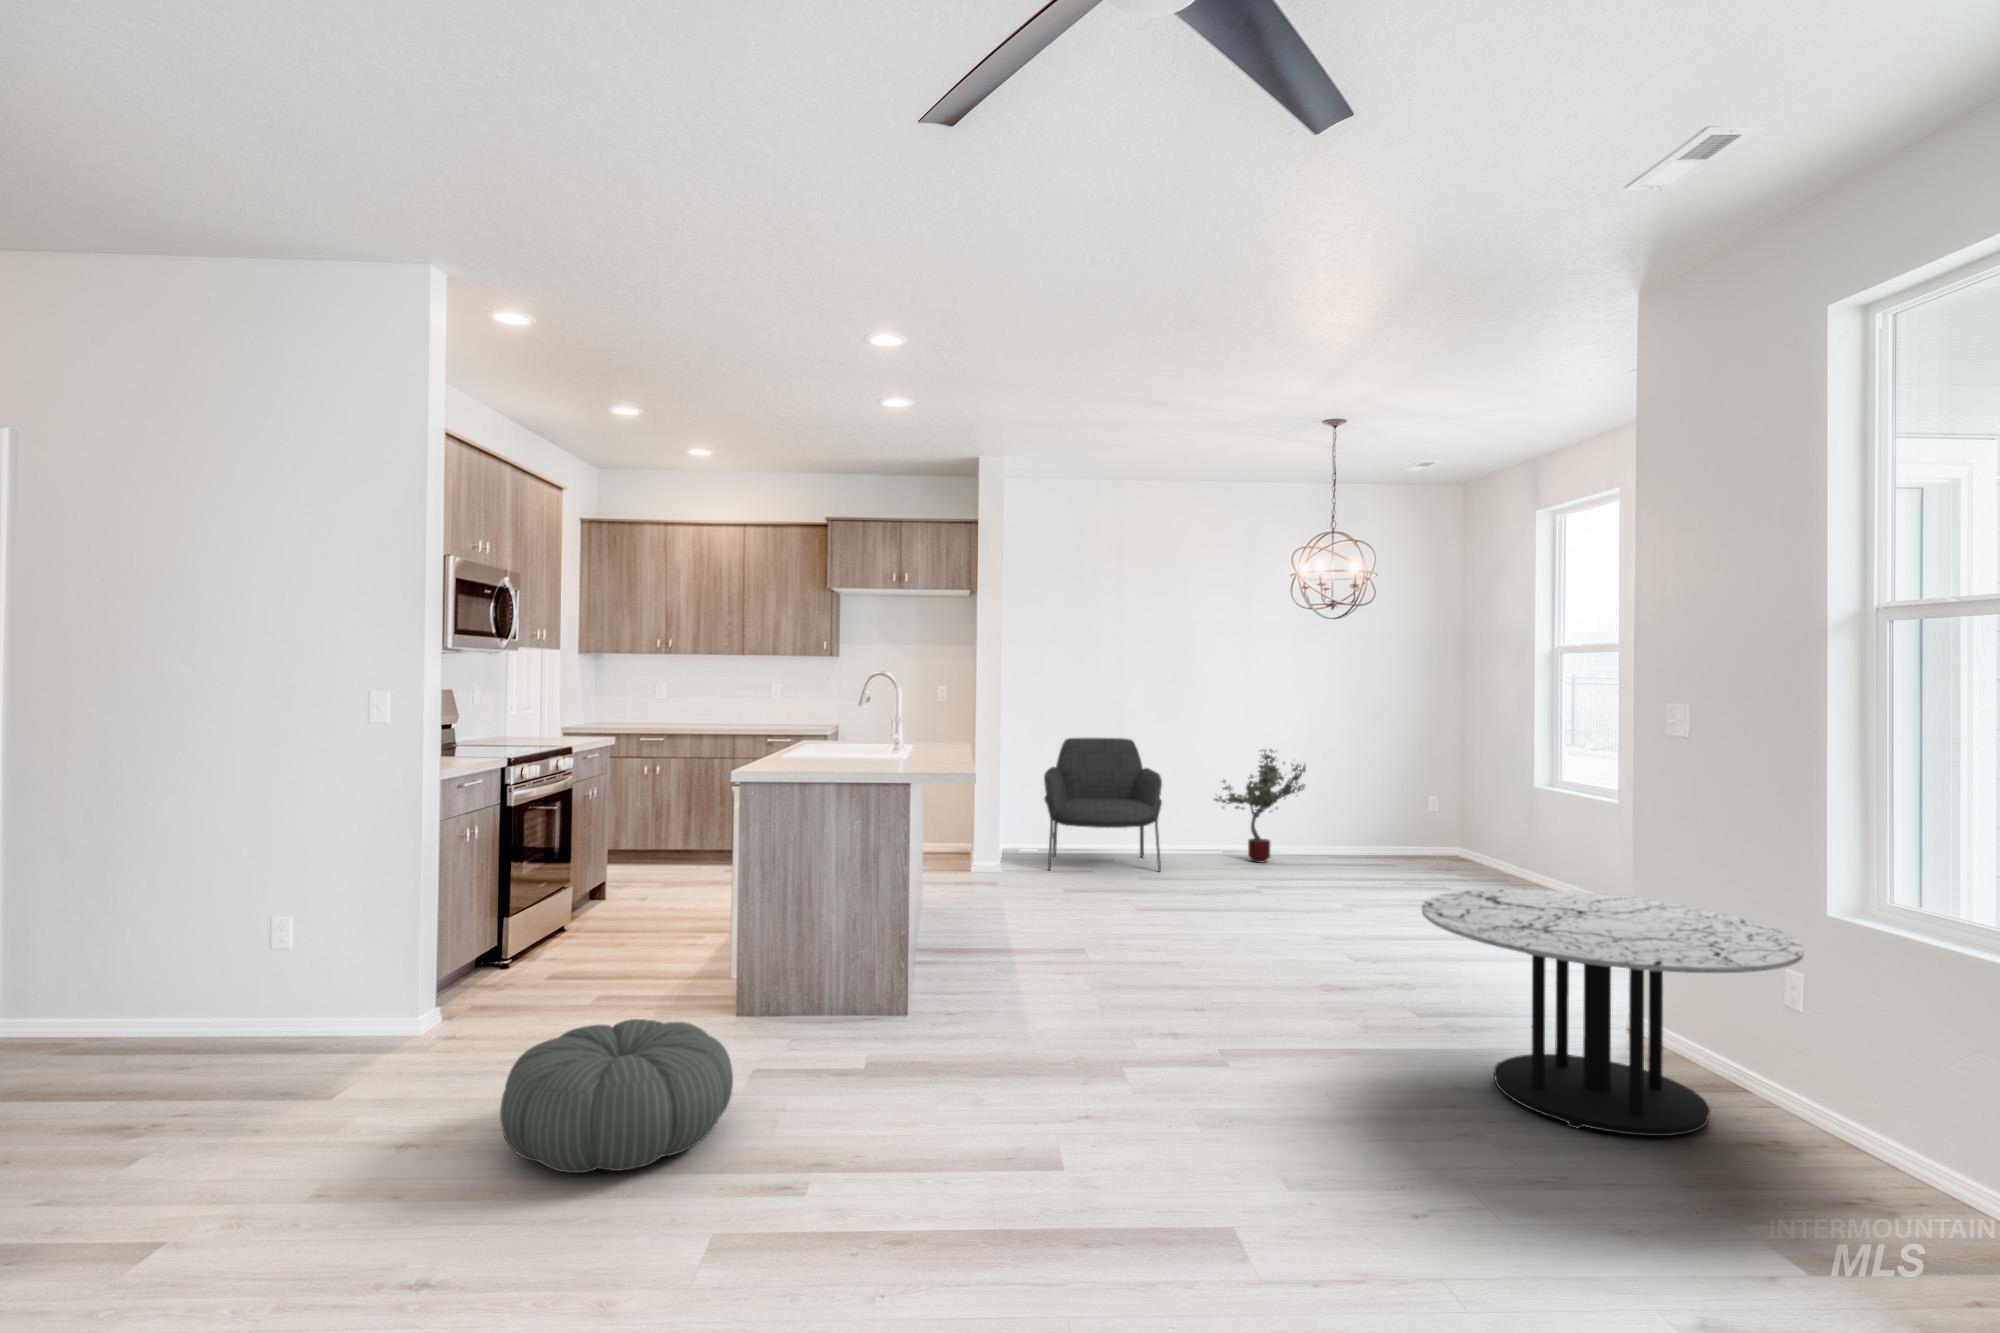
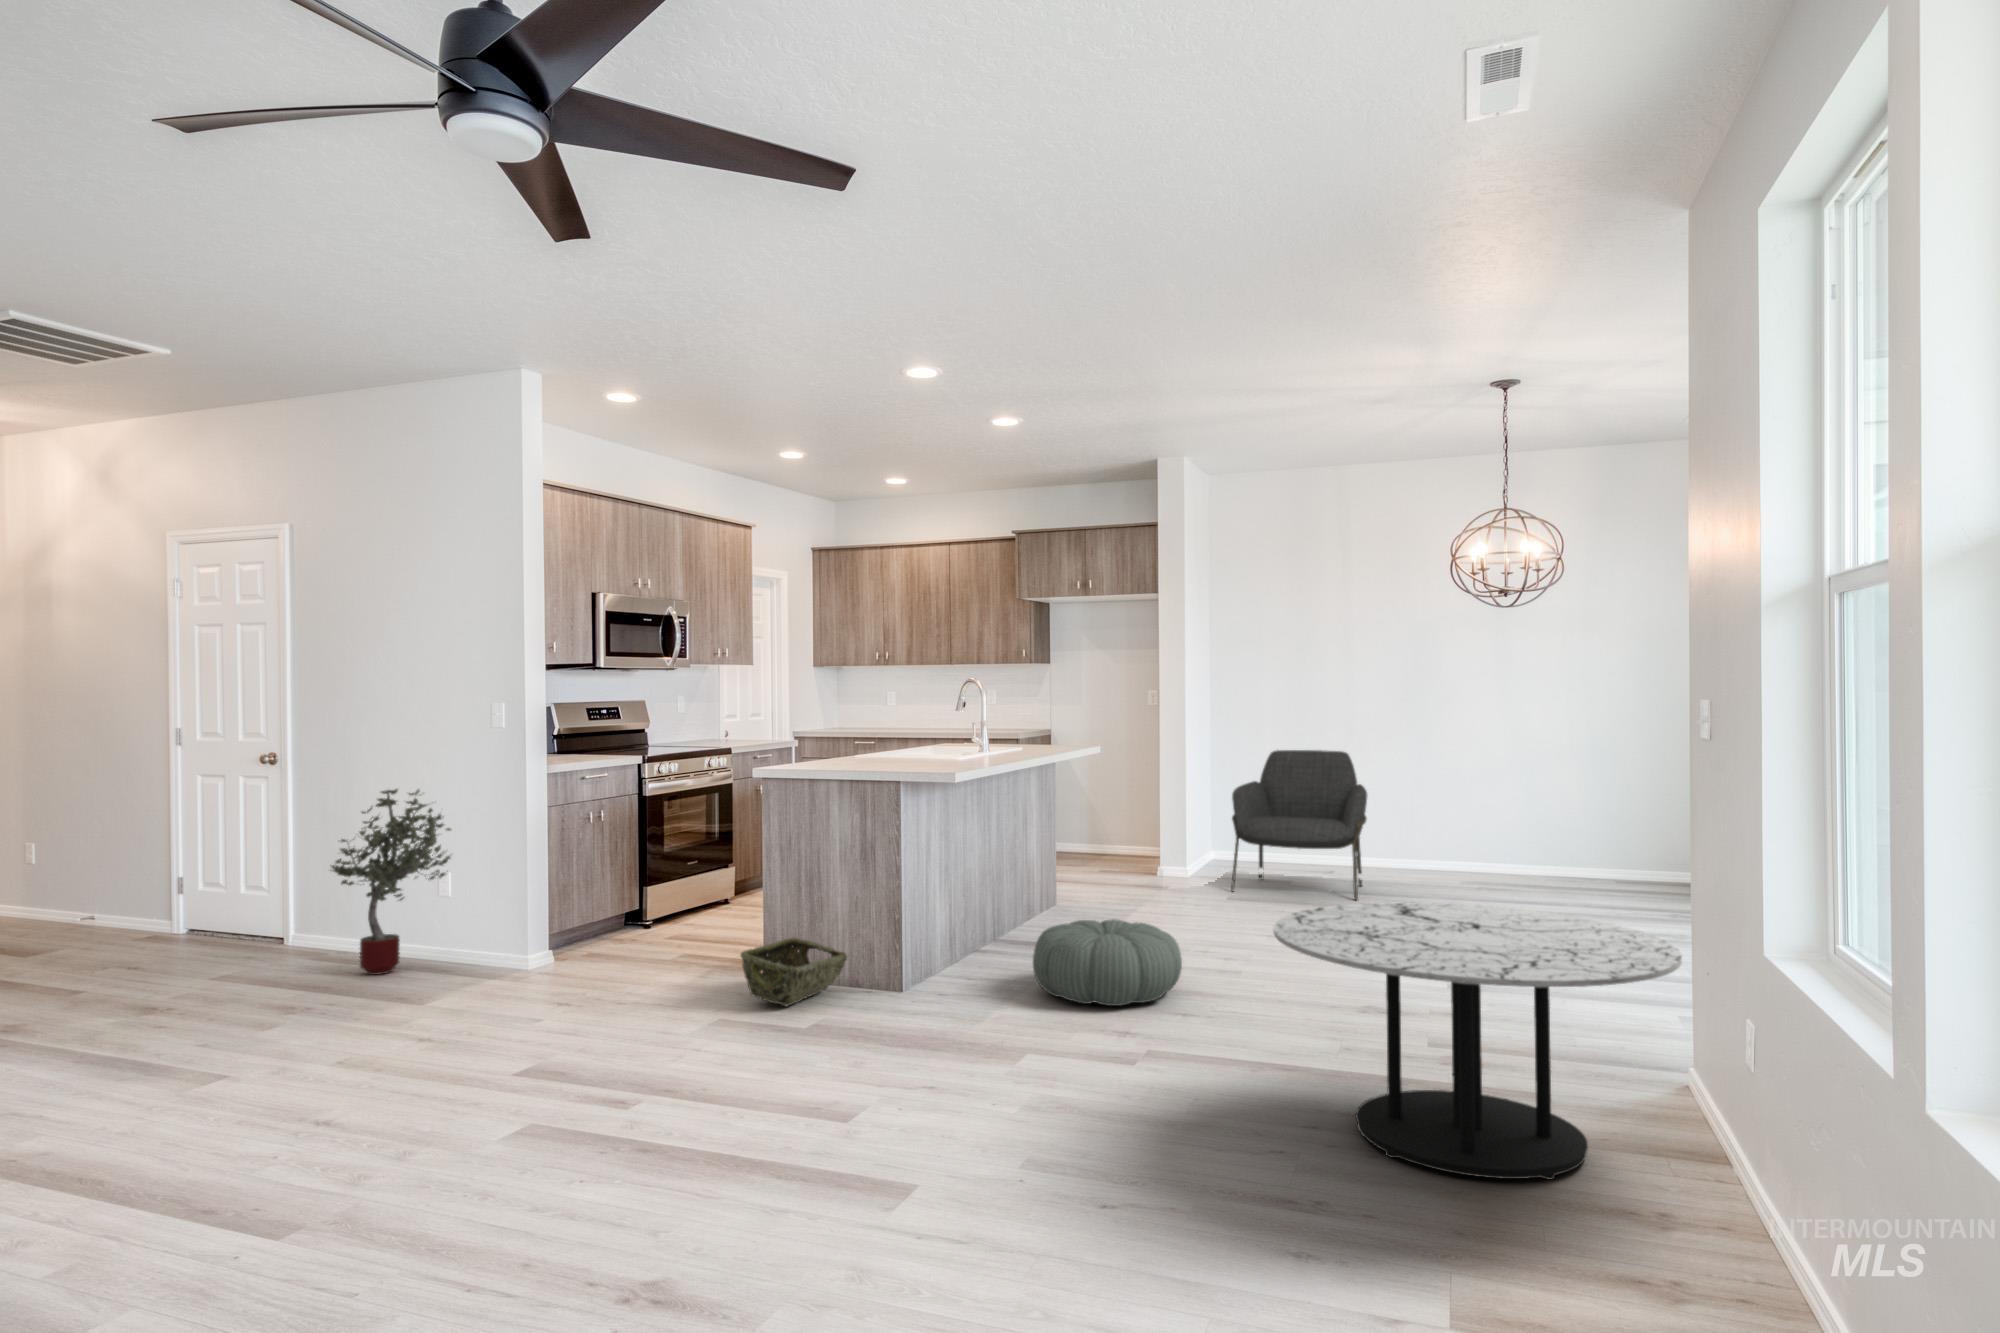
potted tree: present [1214,749,1306,862] -> present [331,789,451,975]
woven basket: none [766,966,858,1048] -> present [741,938,847,1006]
pouf: present [500,1019,733,1173] -> present [1033,919,1182,1006]

